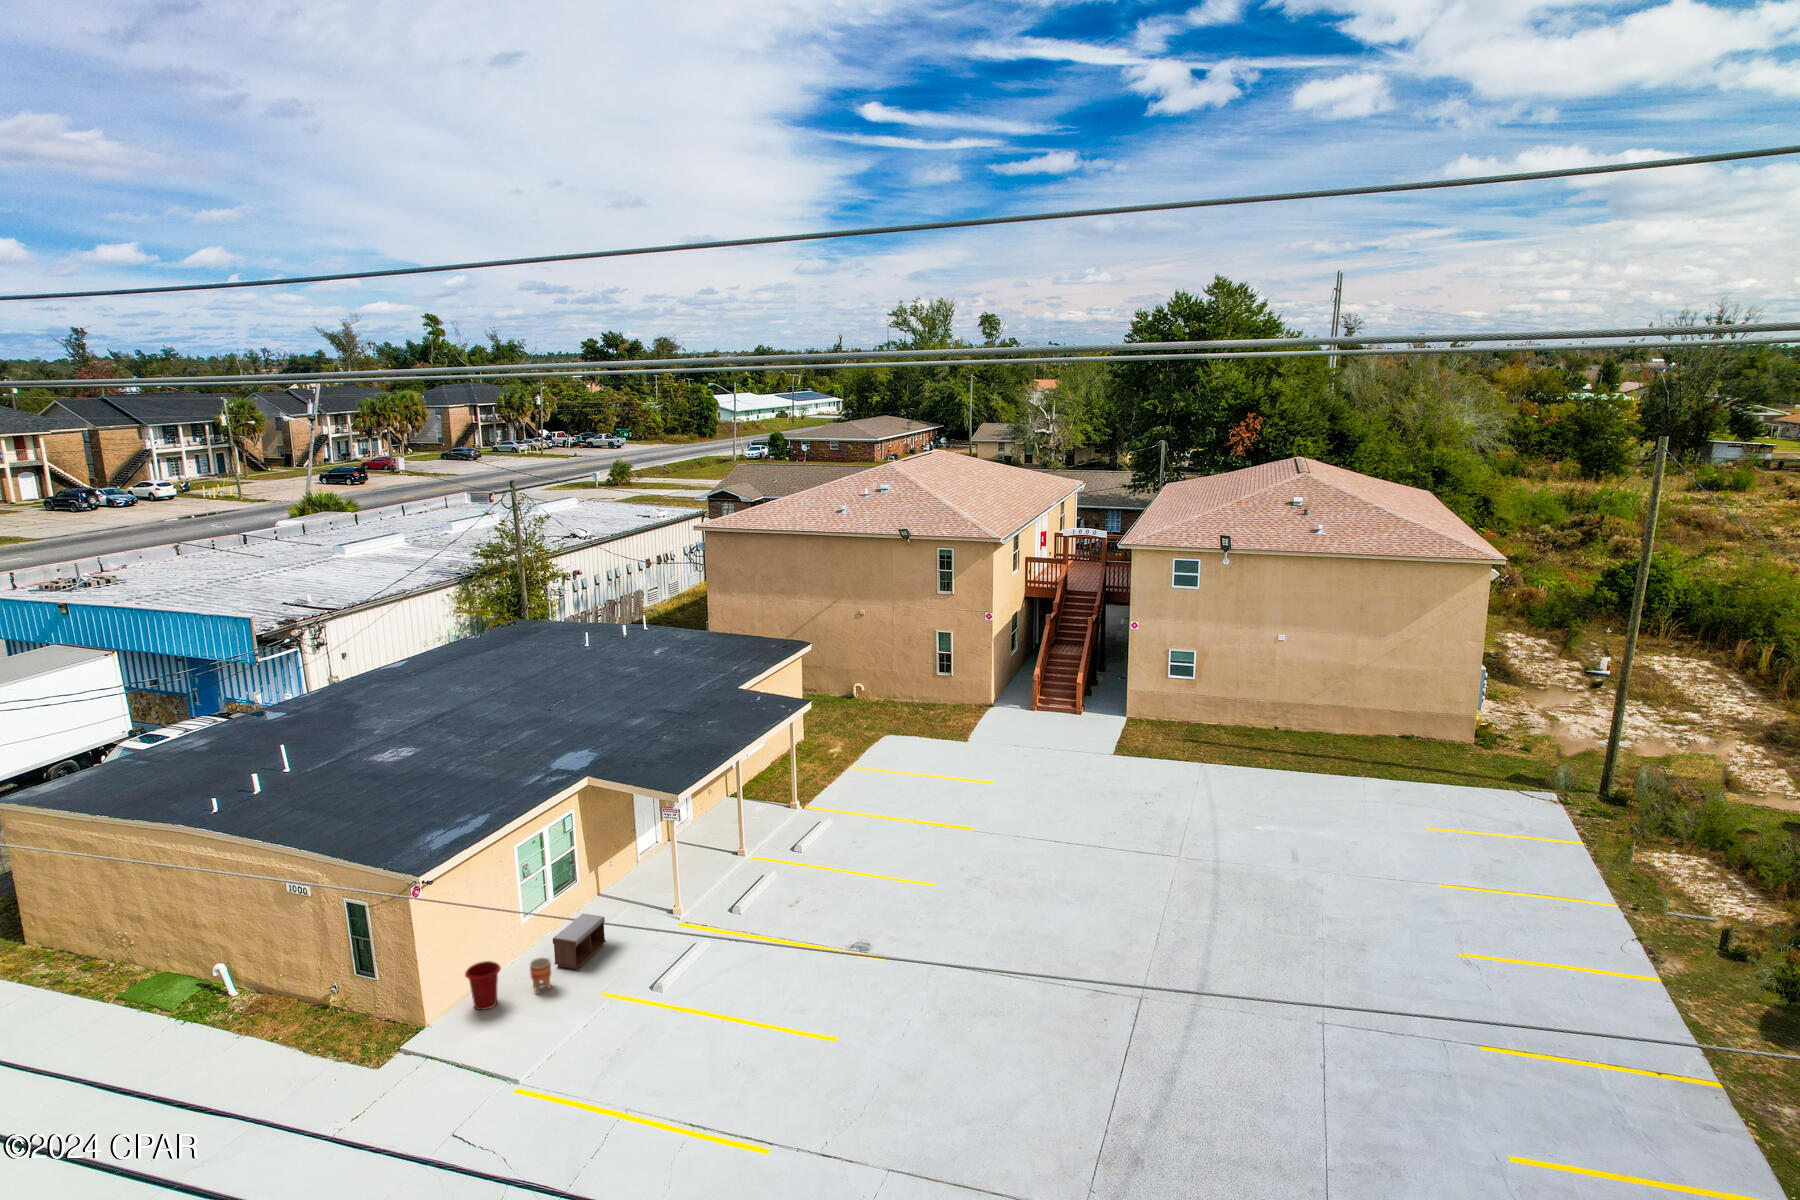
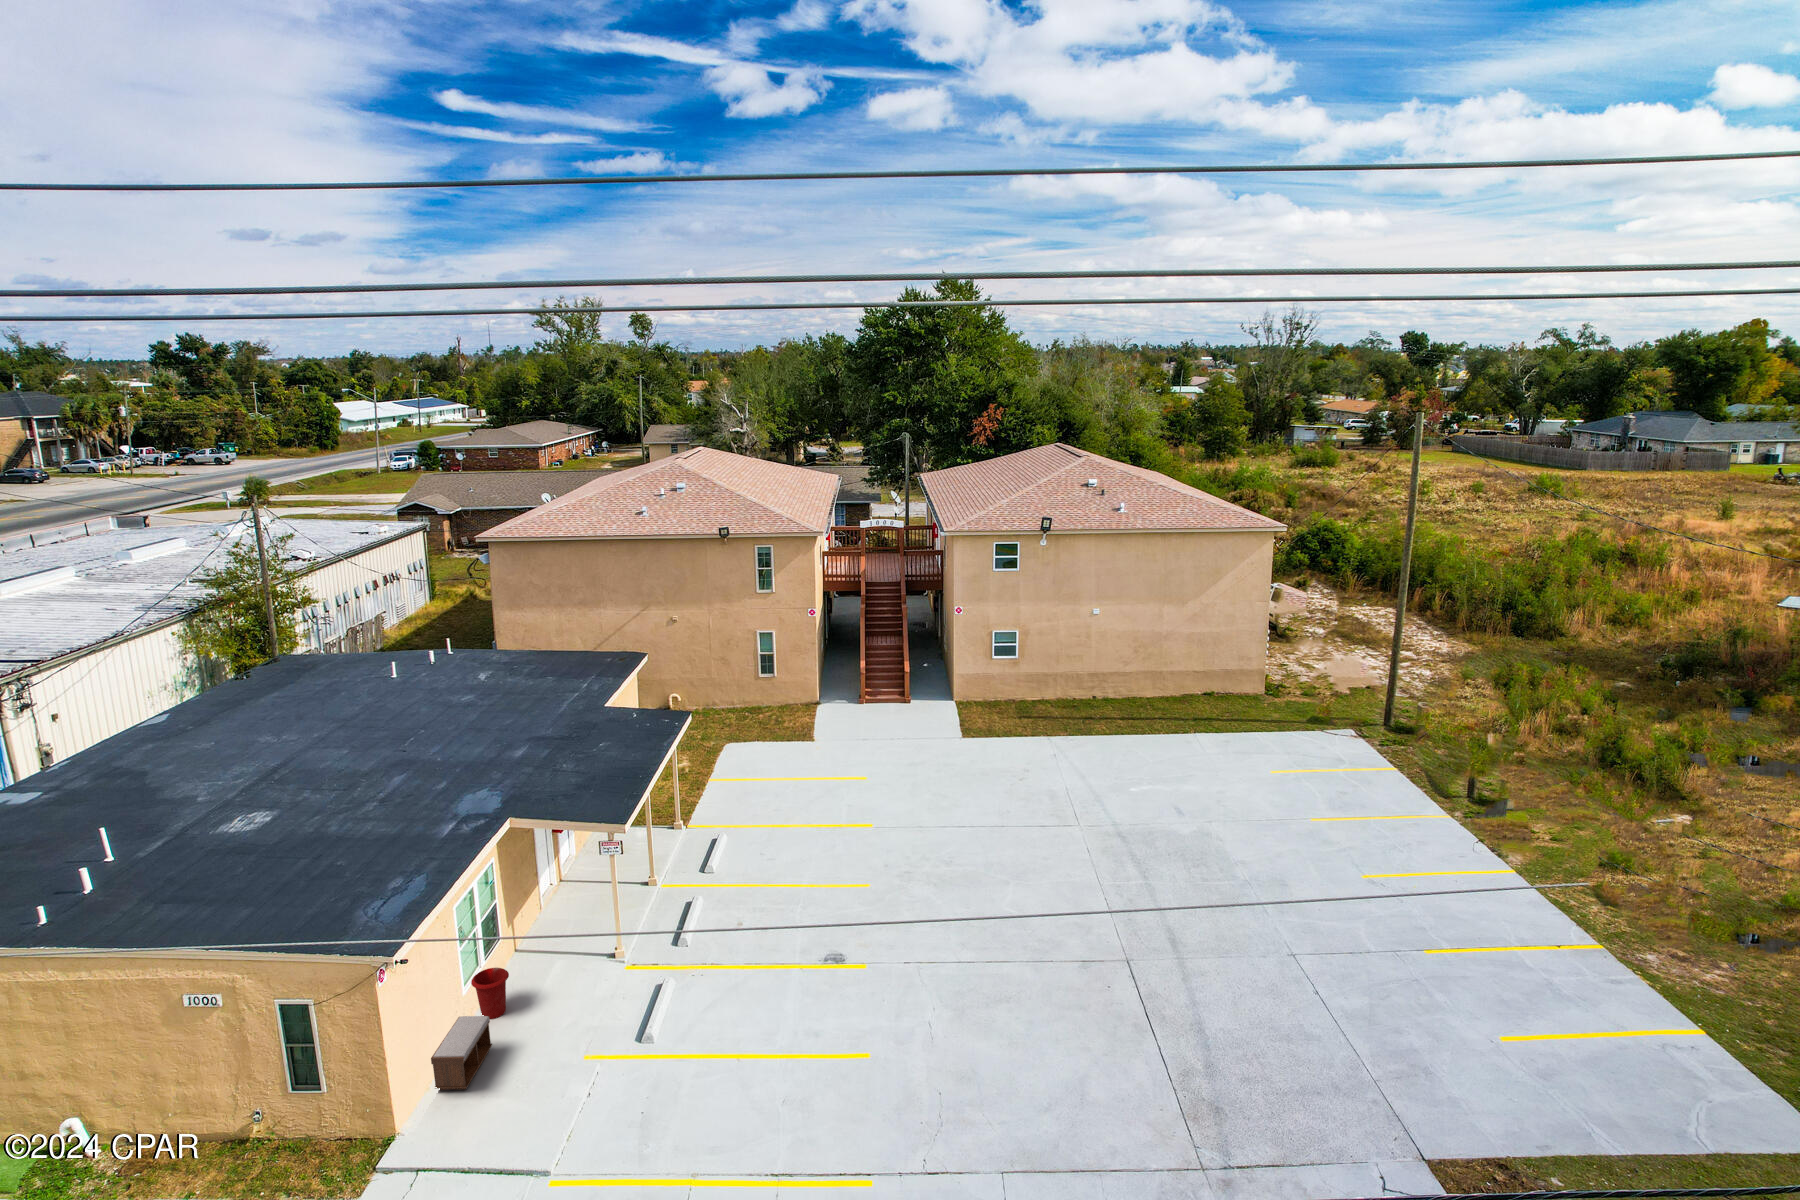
planter: present [530,958,551,993] -> none [410,1086,440,1134]
waste bin: present [465,961,501,1010] -> present [471,968,509,1019]

